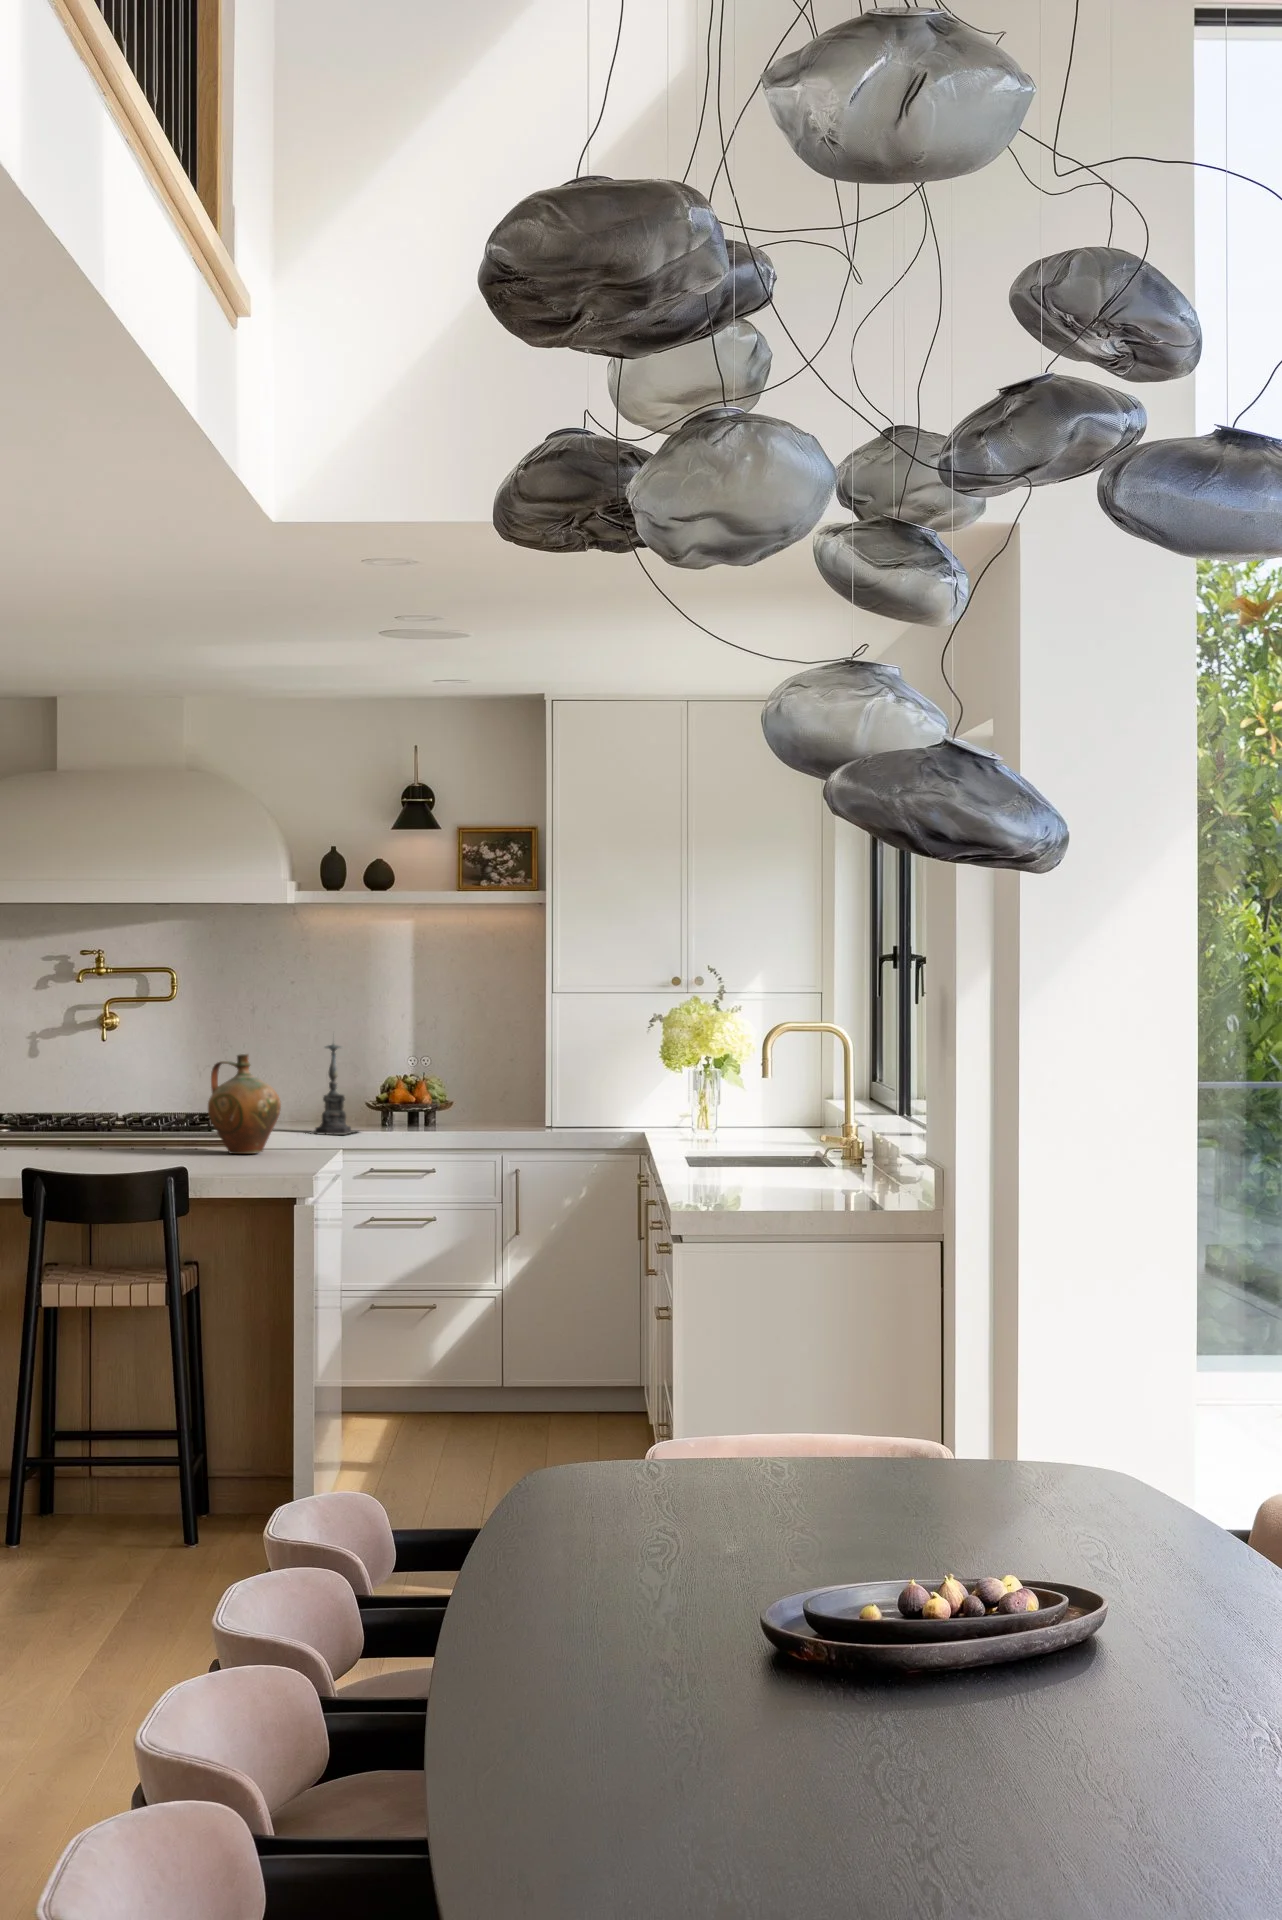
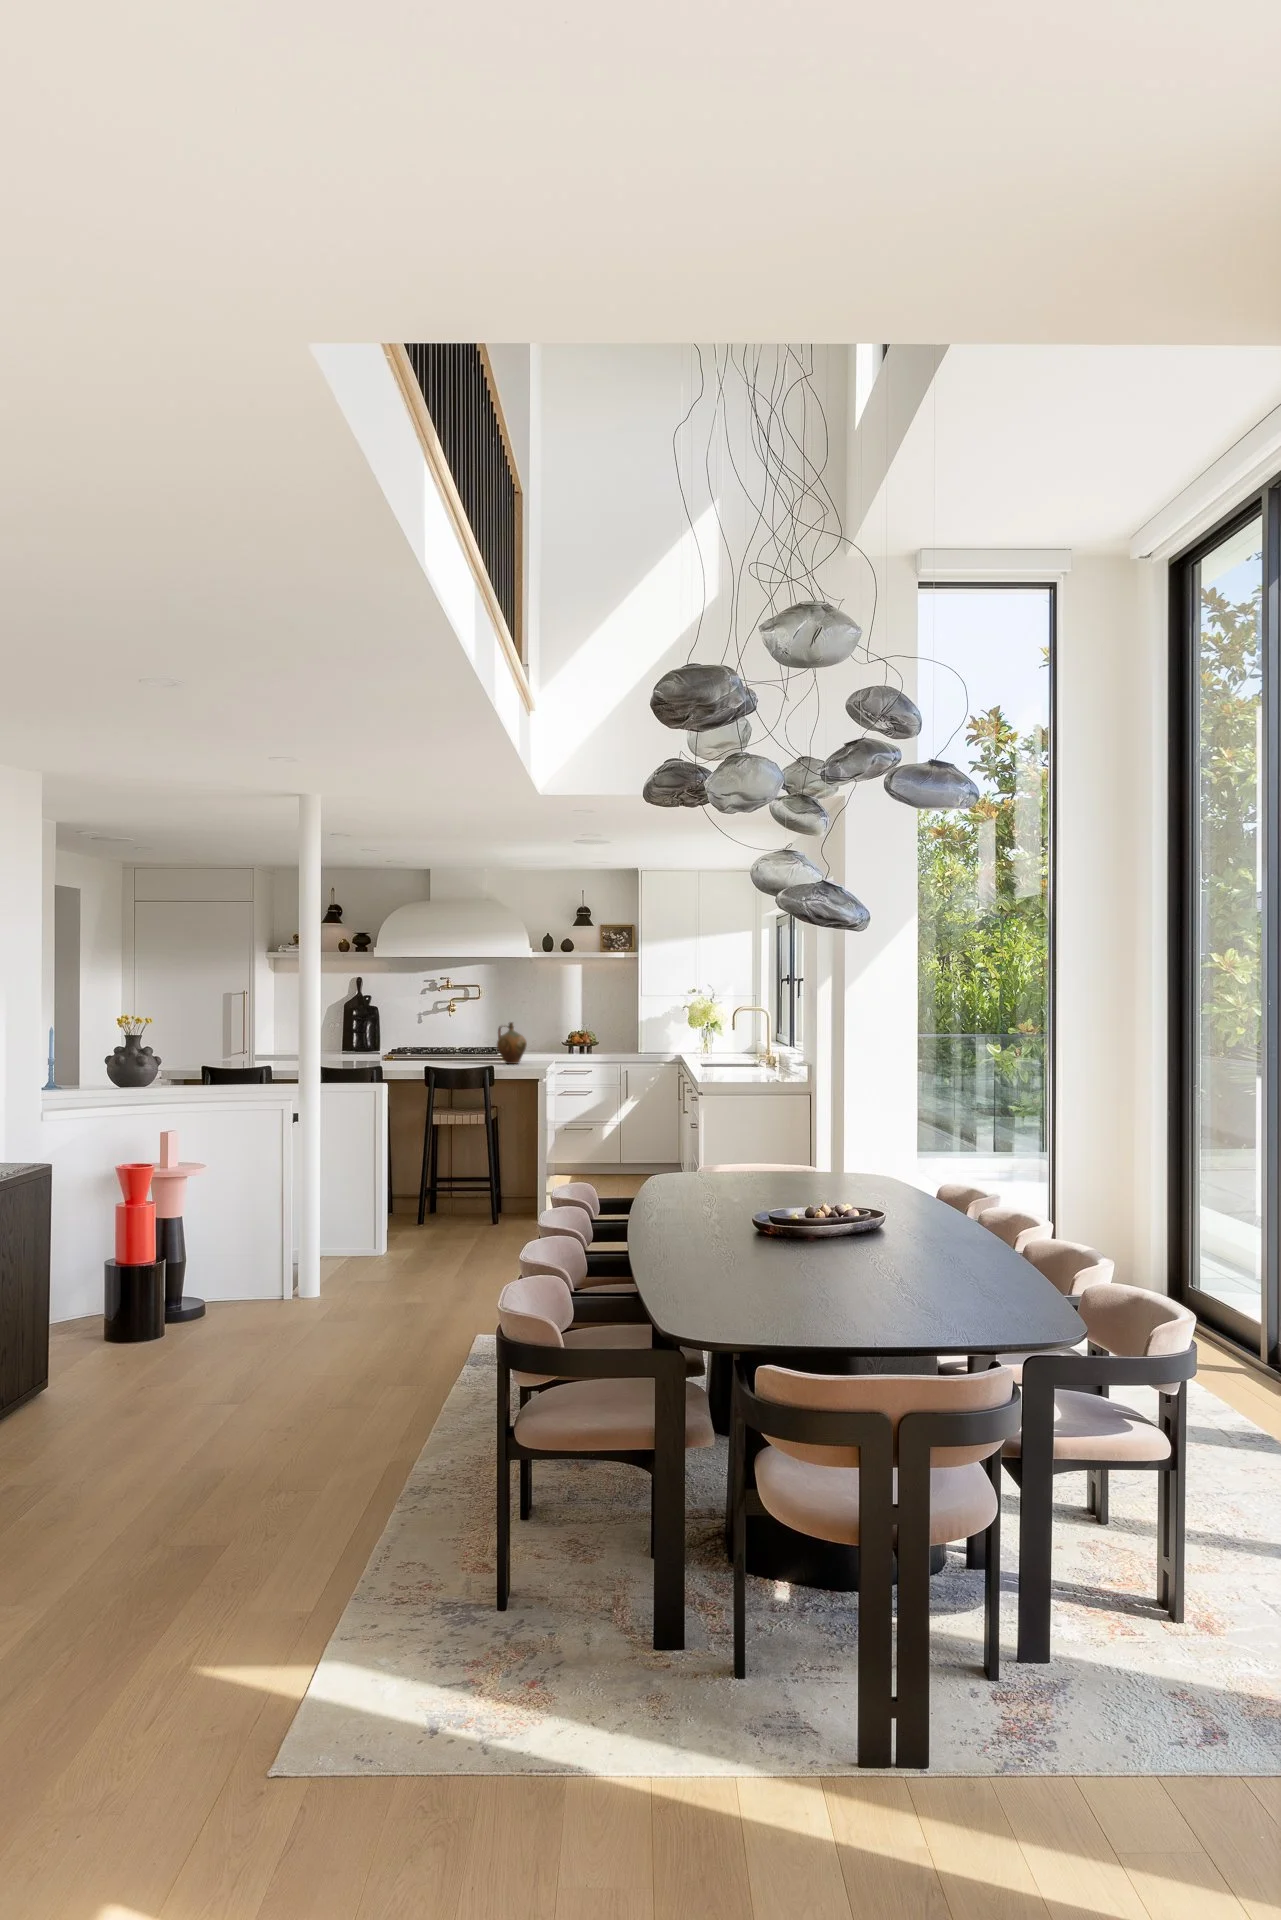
candle holder: present [305,1043,358,1135] -> none [535,1012,562,1057]

